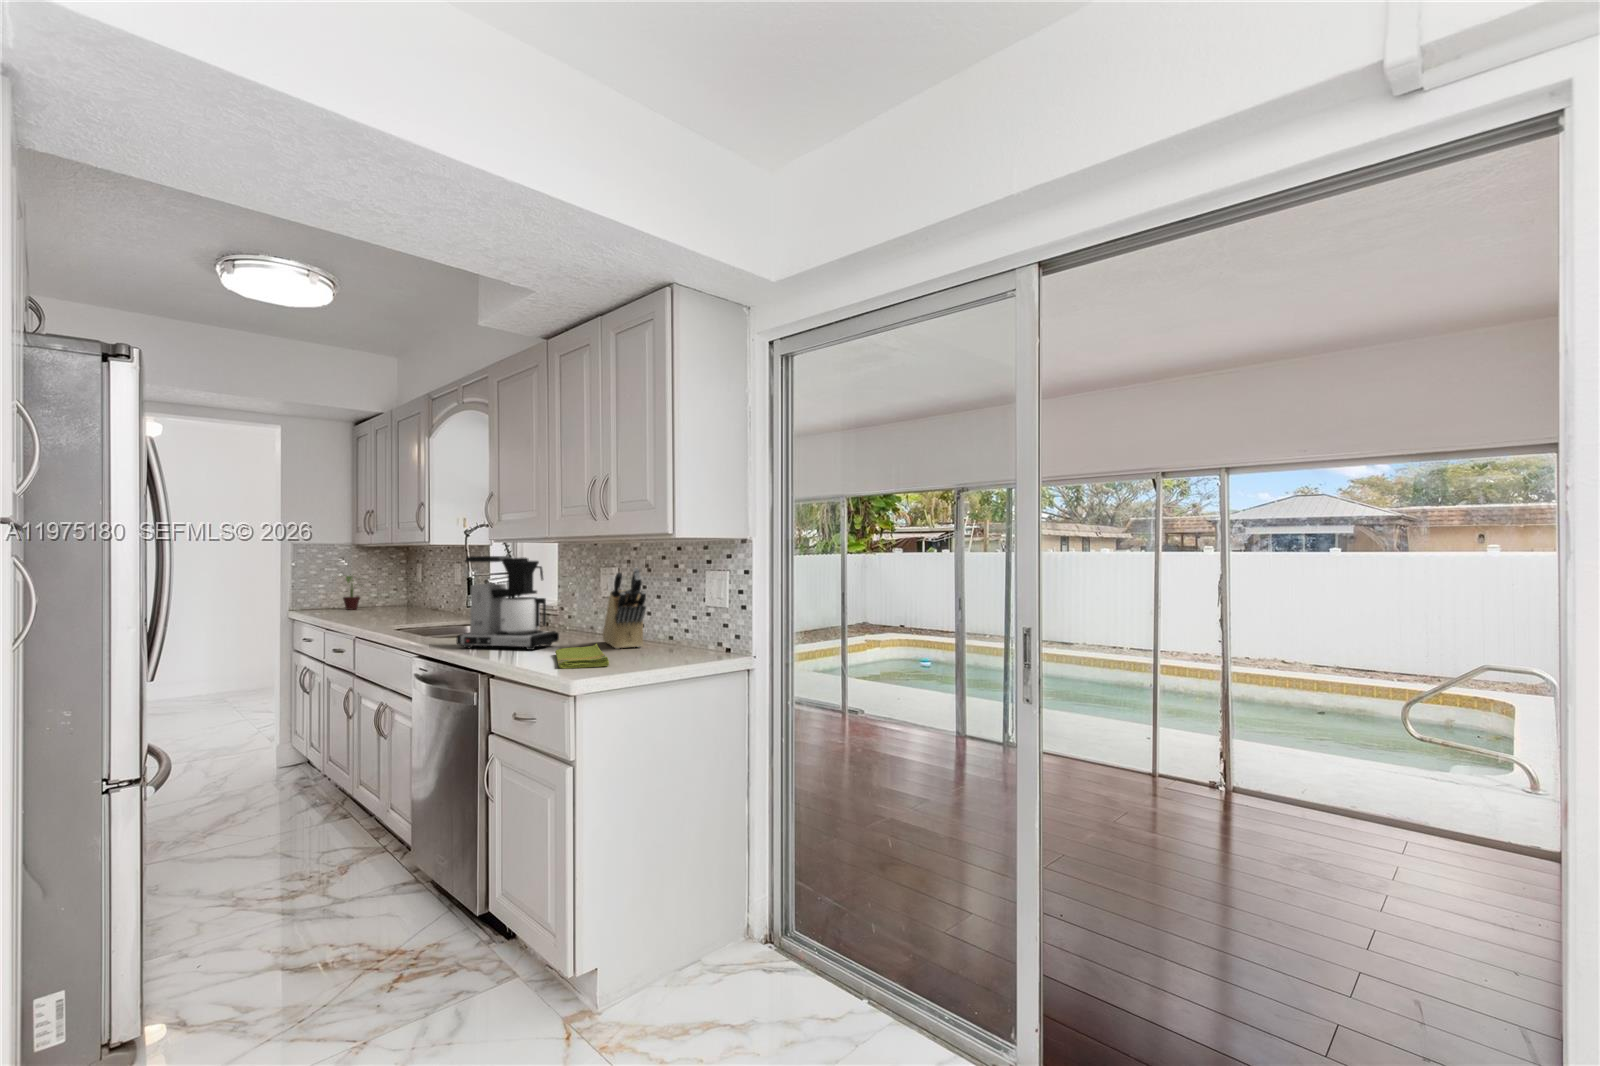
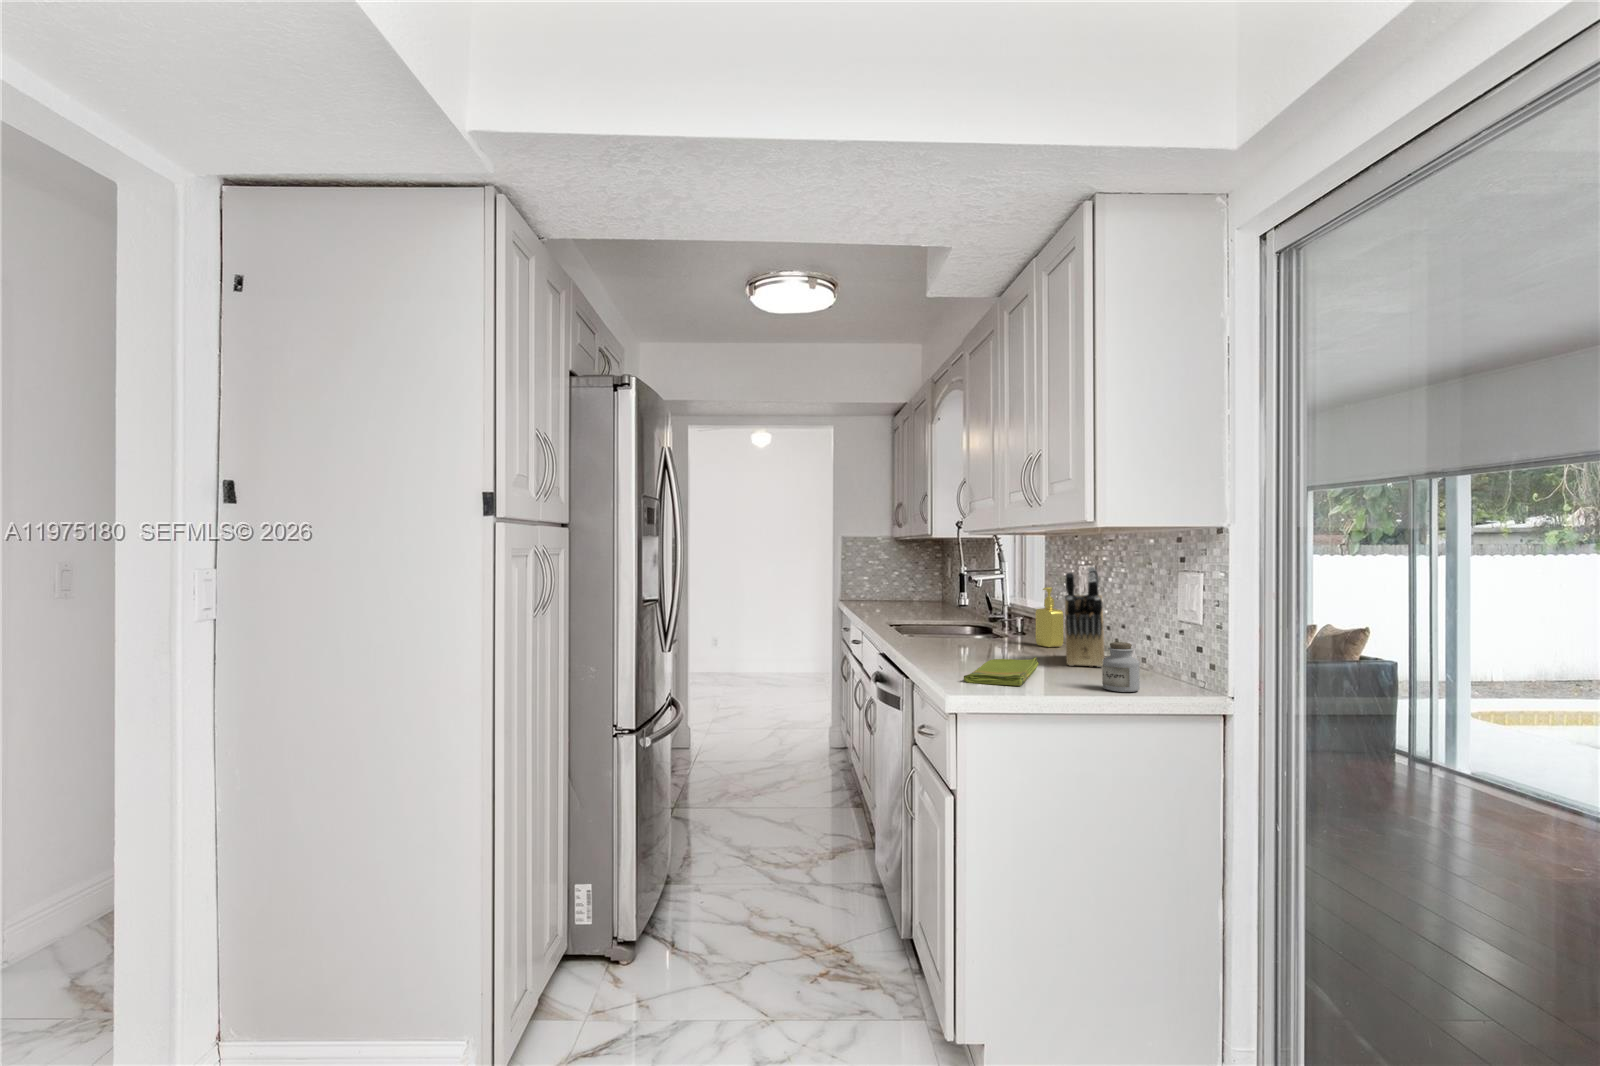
coffee maker: present [456,556,559,650] -> none [907,551,1011,657]
potted plant: present [343,576,360,610] -> none [873,568,907,602]
soap dispenser: none [564,586,588,637] -> present [1036,587,1063,647]
jar: none [665,624,692,662] -> present [1102,642,1140,692]

